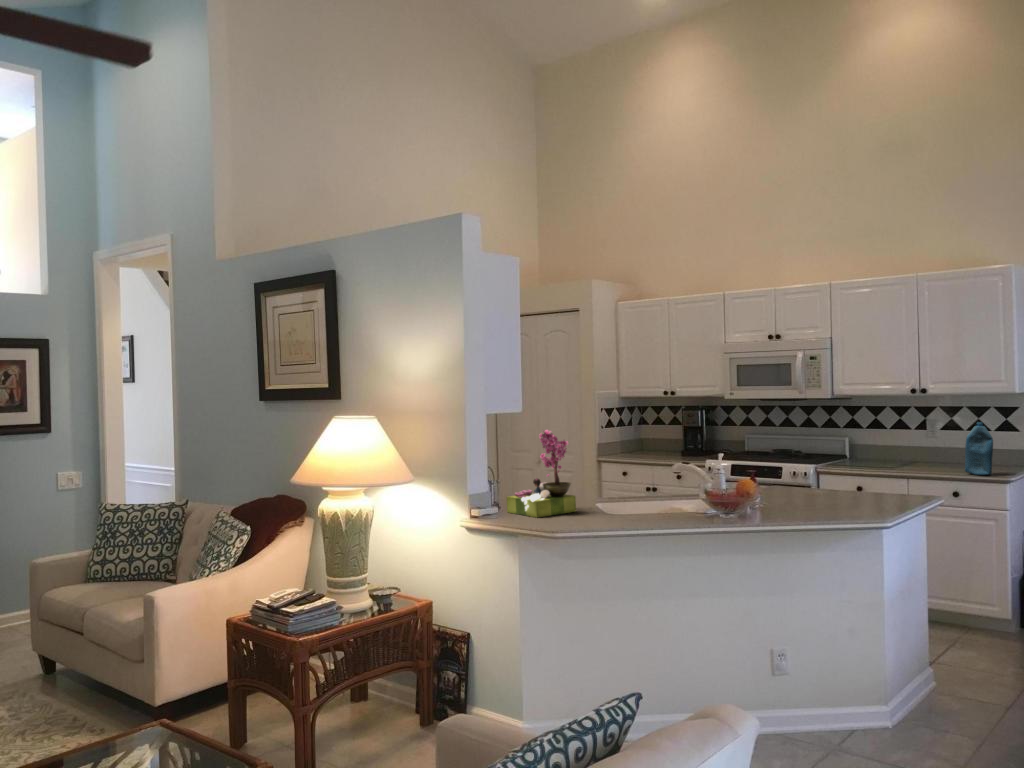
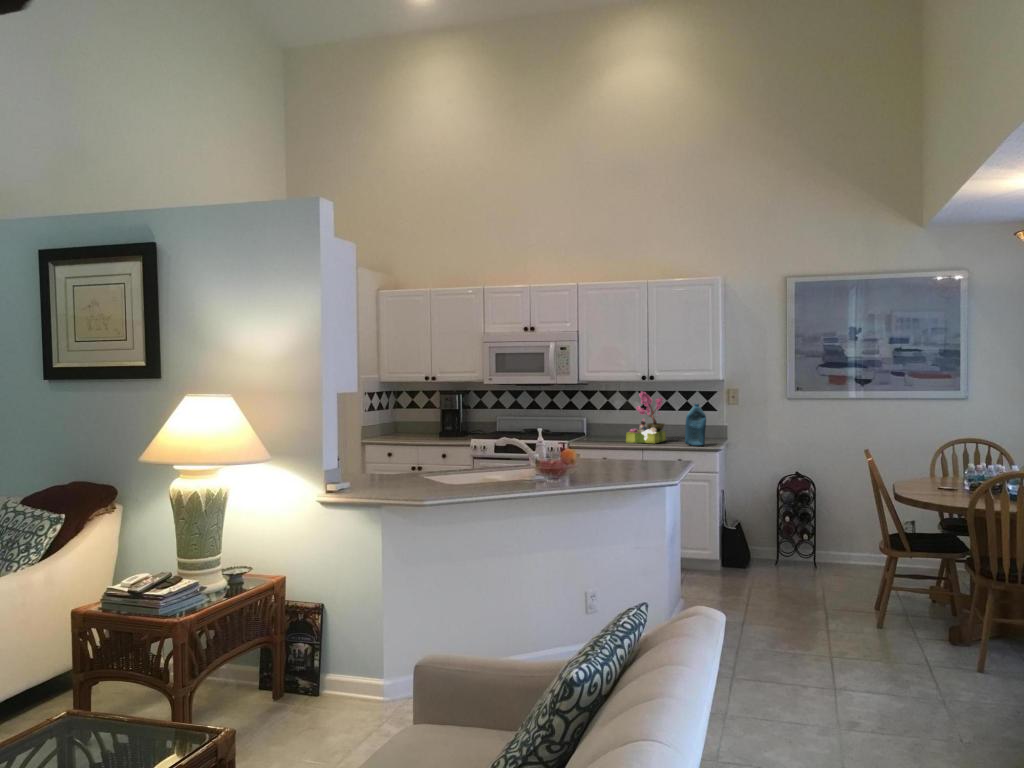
flower arrangement: present [507,430,576,518] -> present [626,391,666,444]

